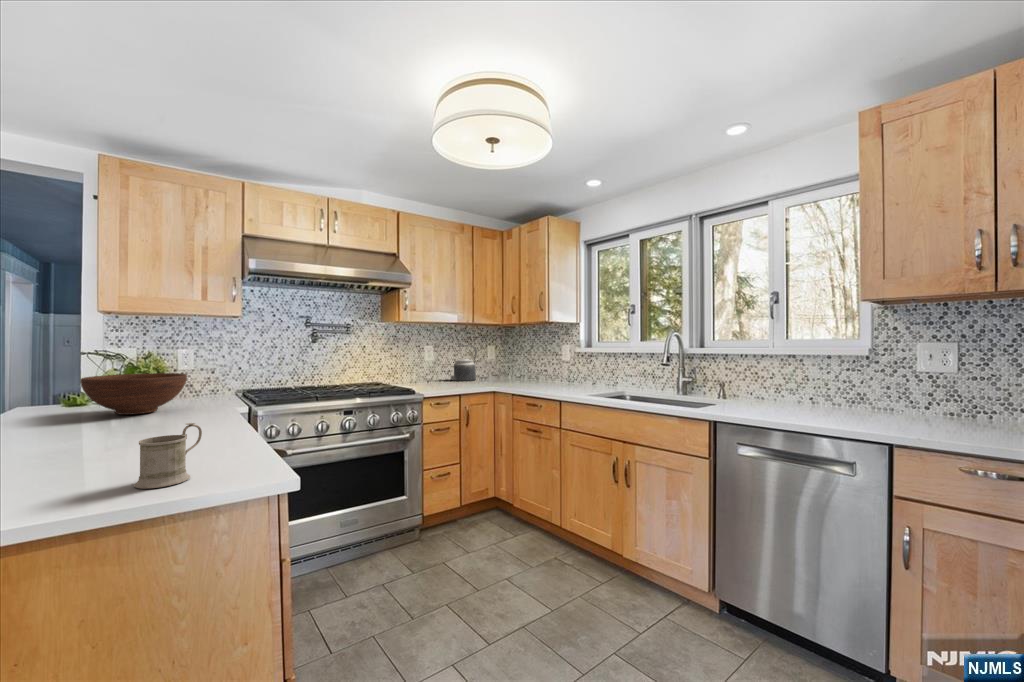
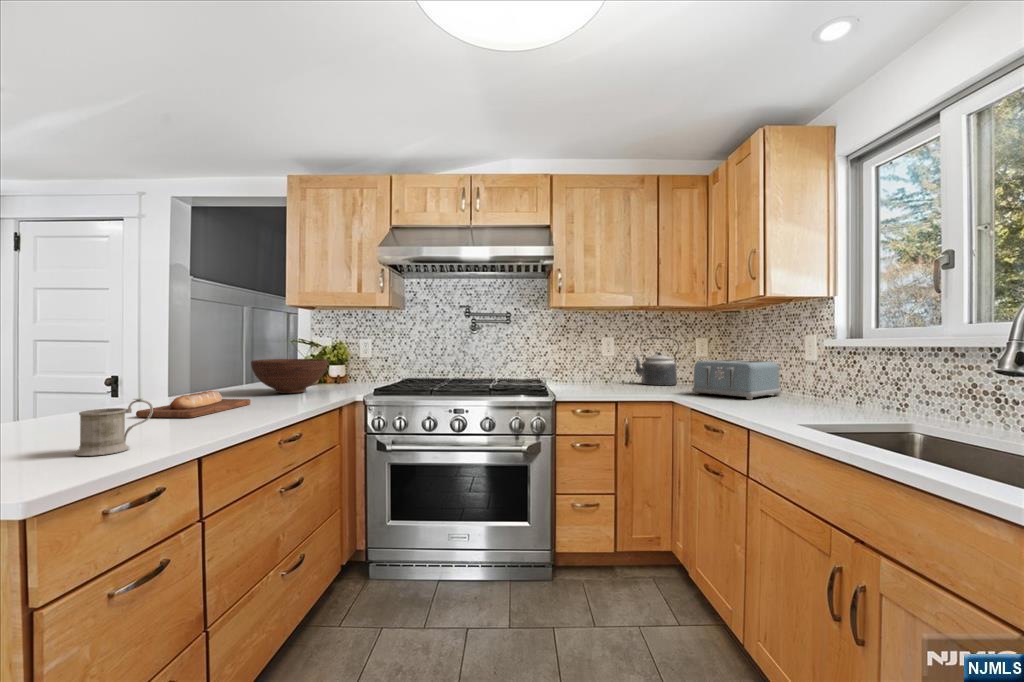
toaster: none [502,361,549,387] -> present [692,360,781,400]
bread loaf: none [26,417,139,457] -> present [136,391,251,418]

